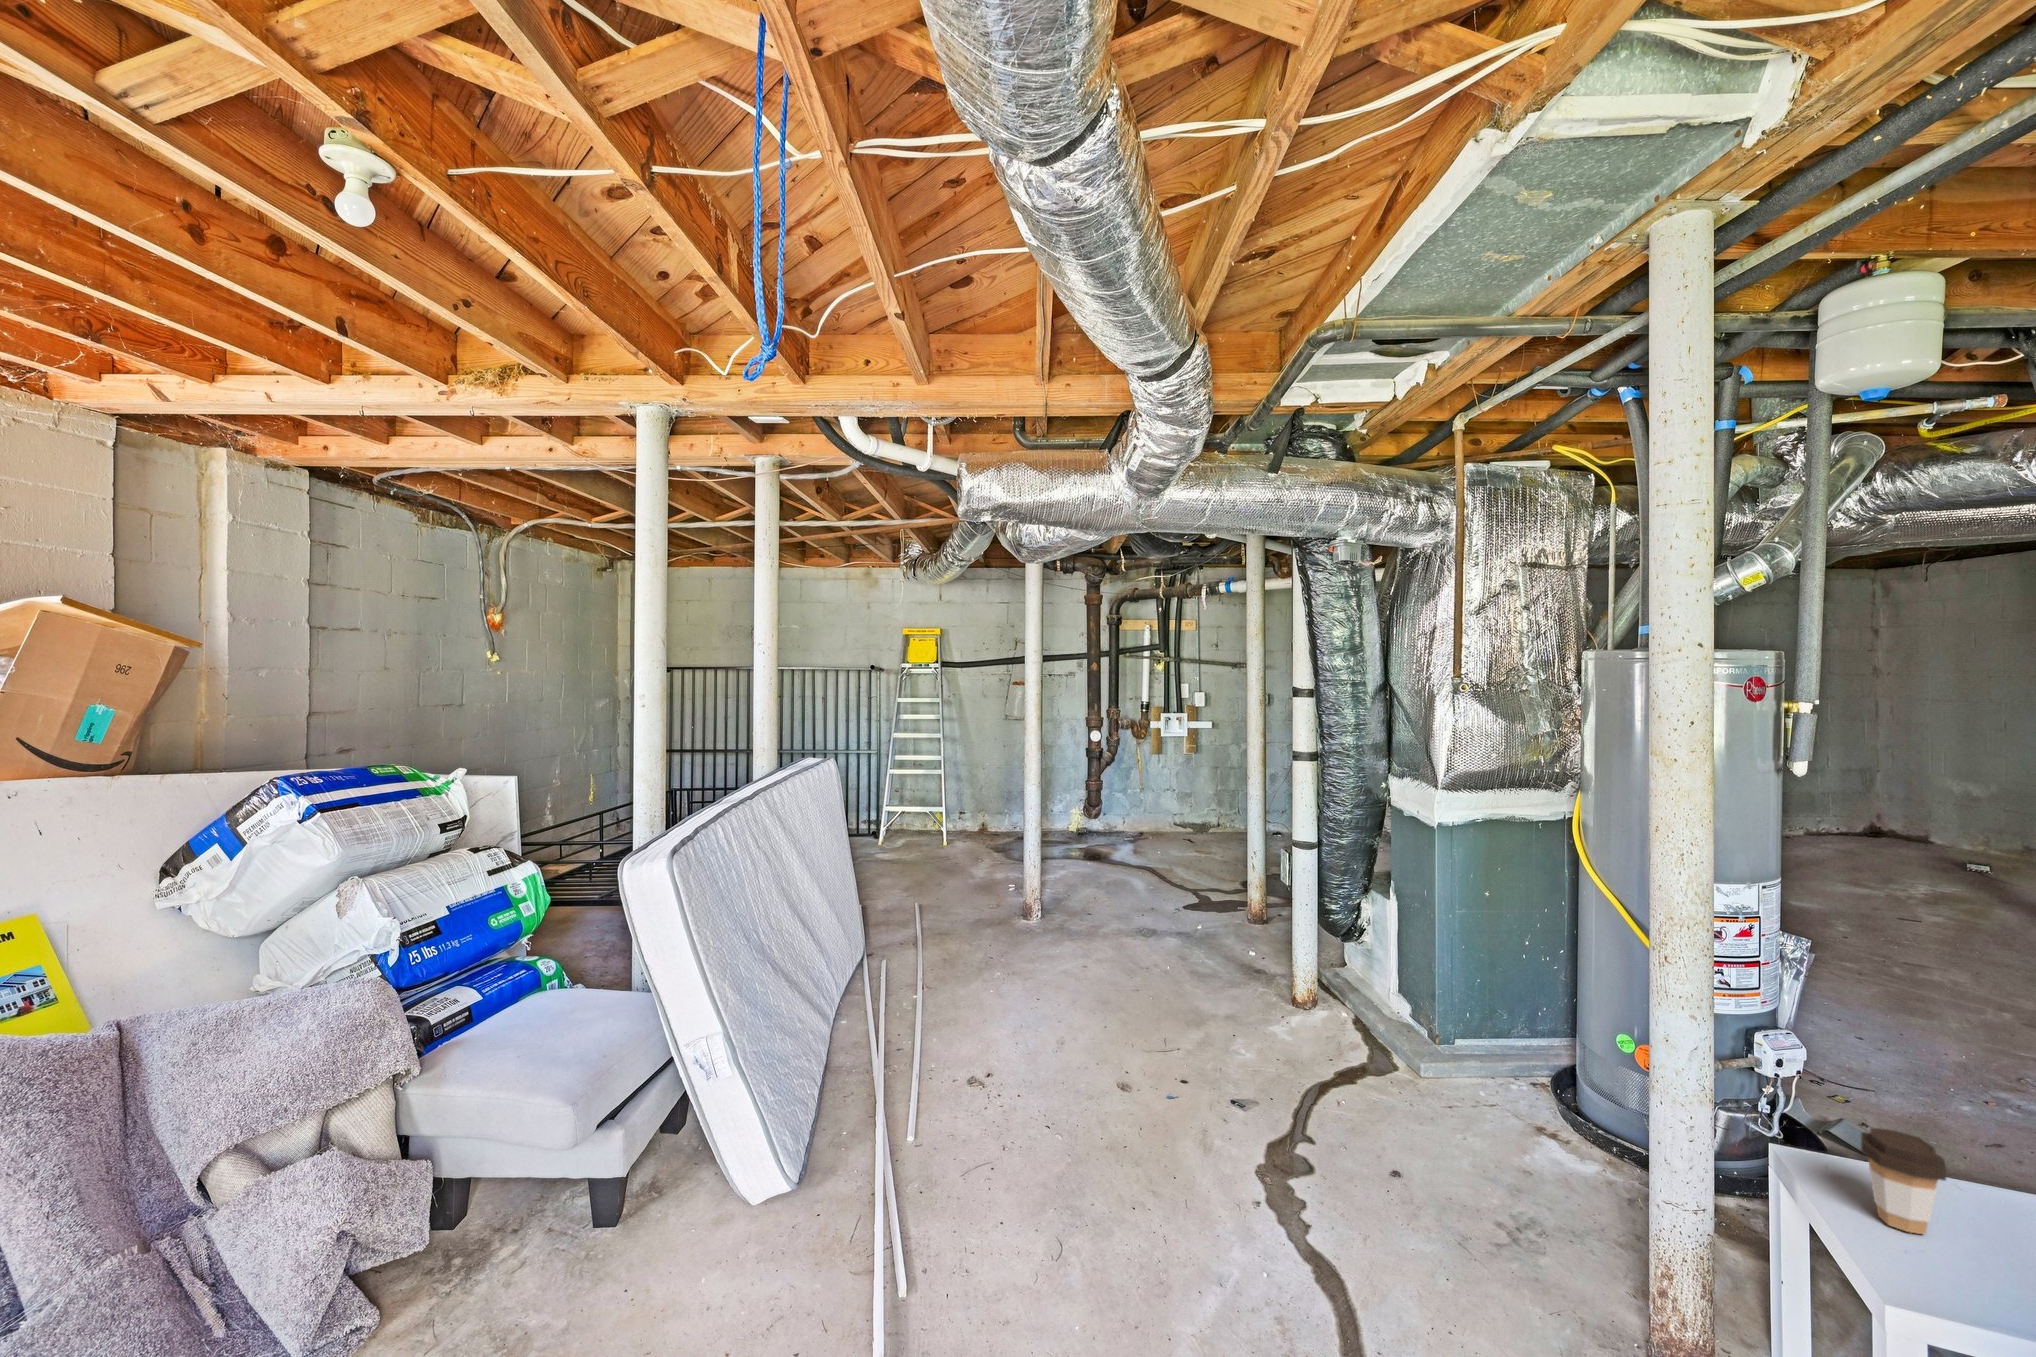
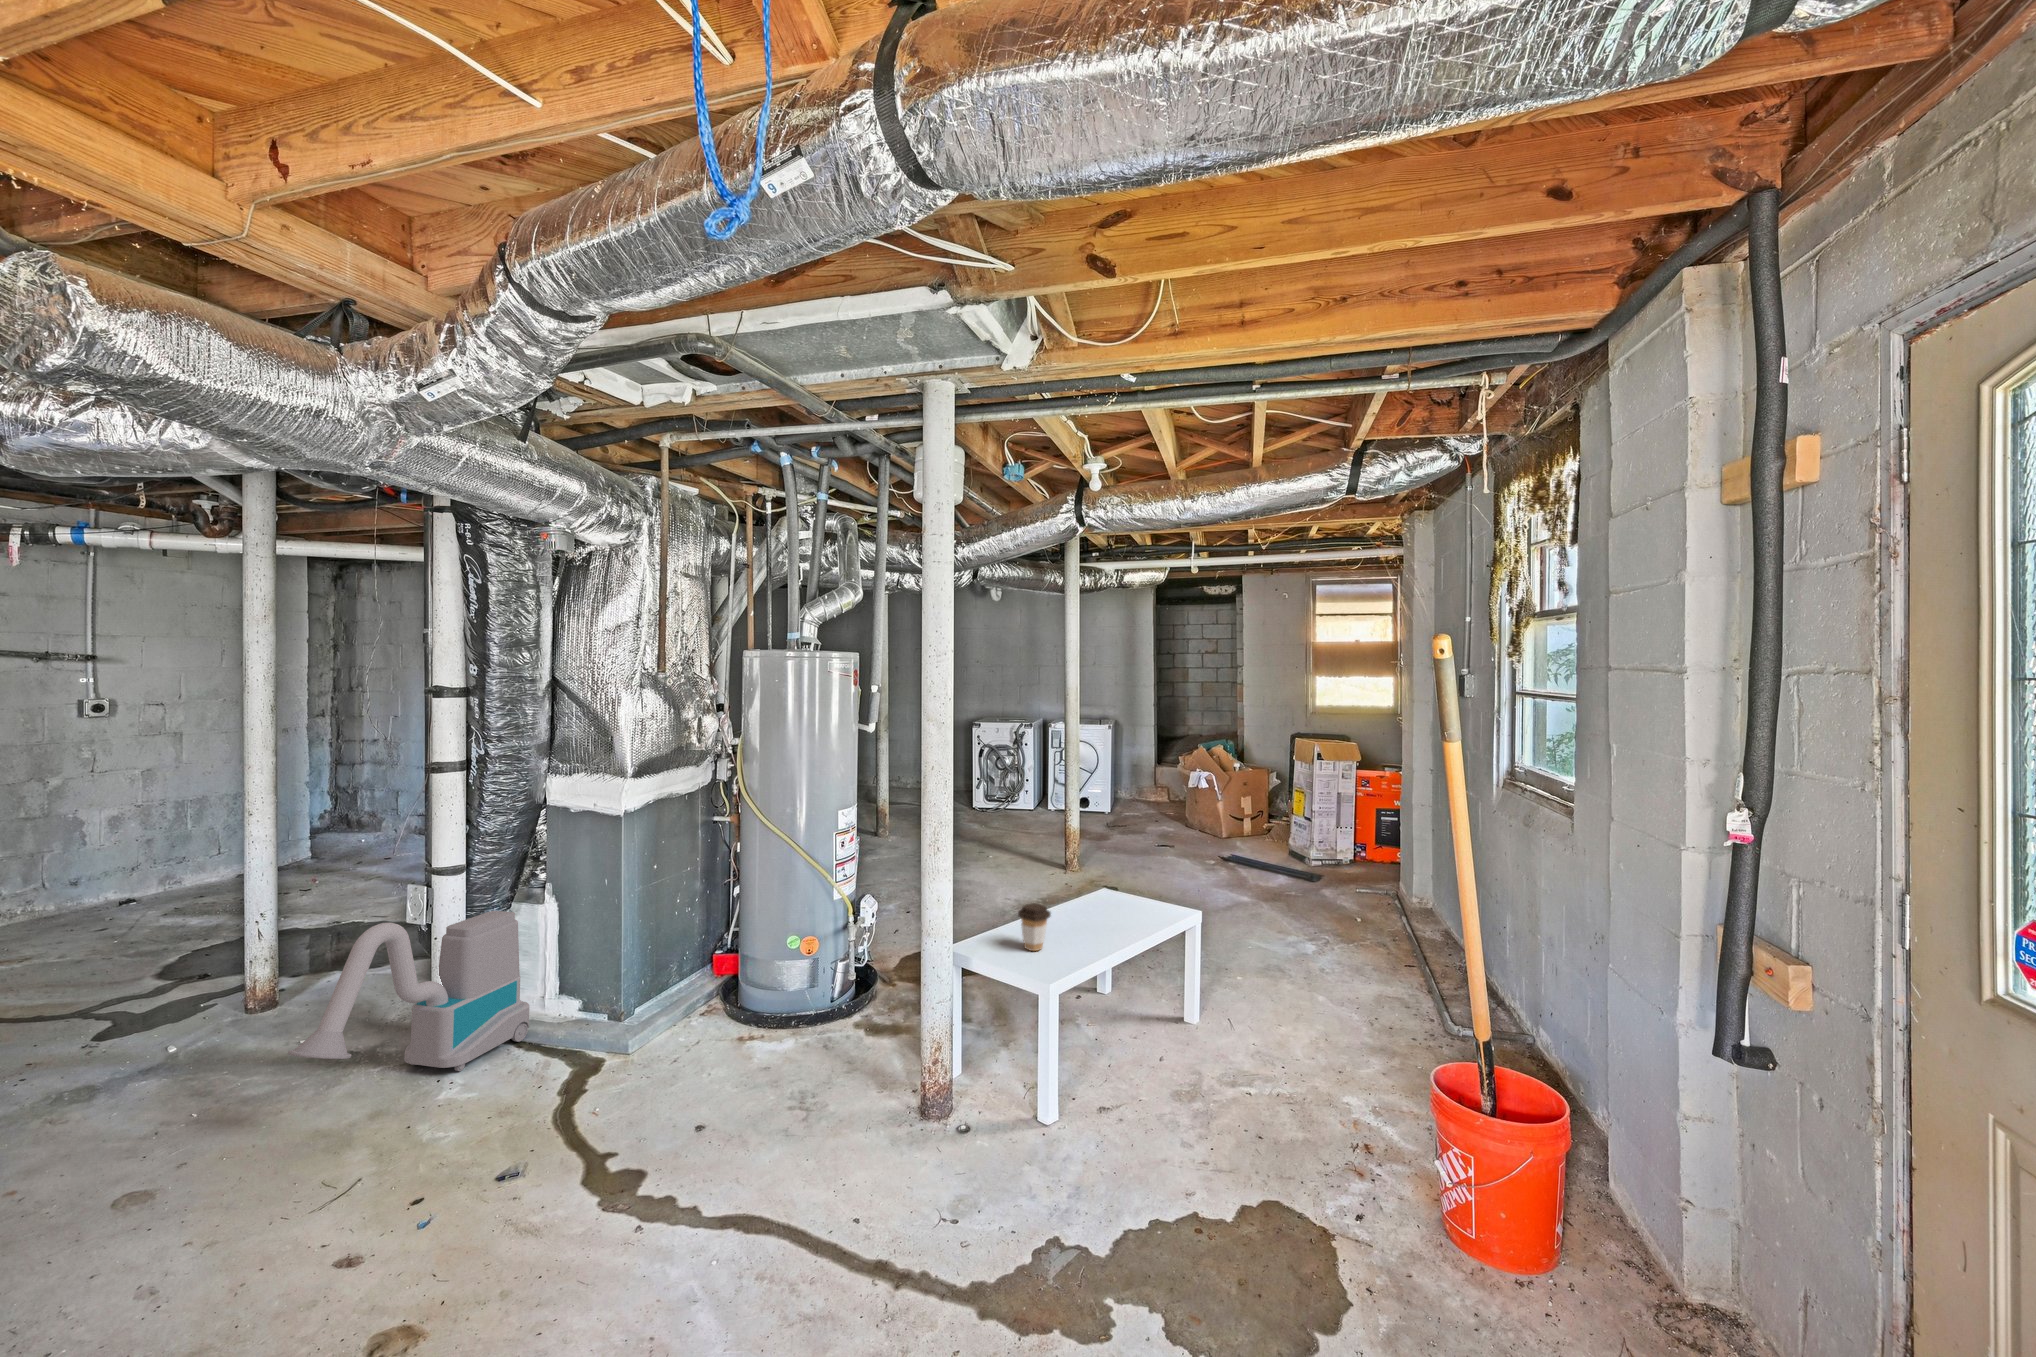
vacuum cleaner: none [1179,874,1371,1018] -> present [288,911,529,1071]

